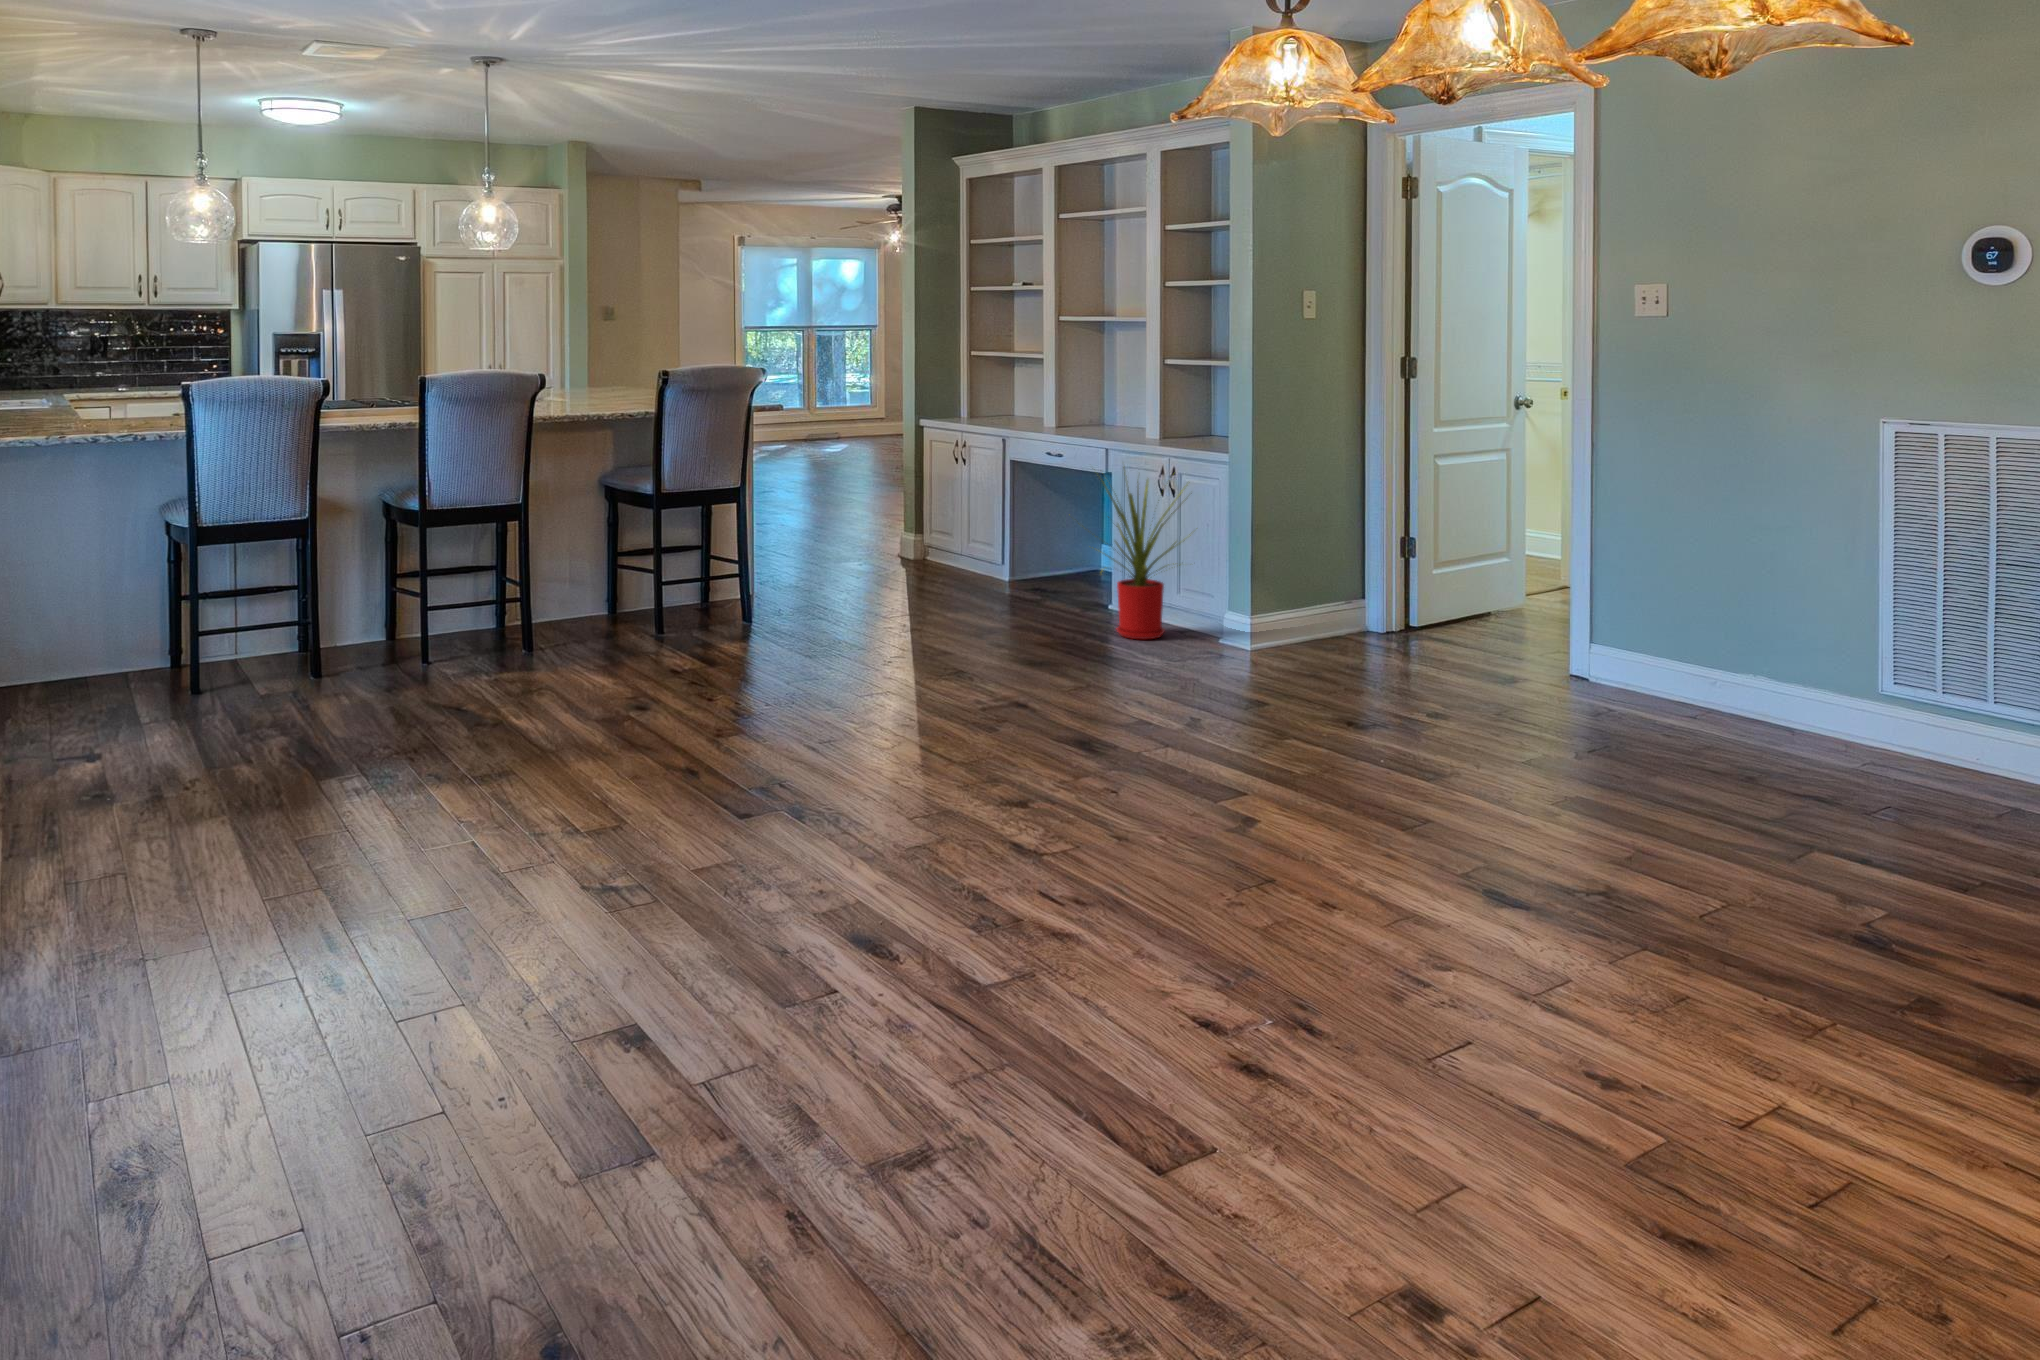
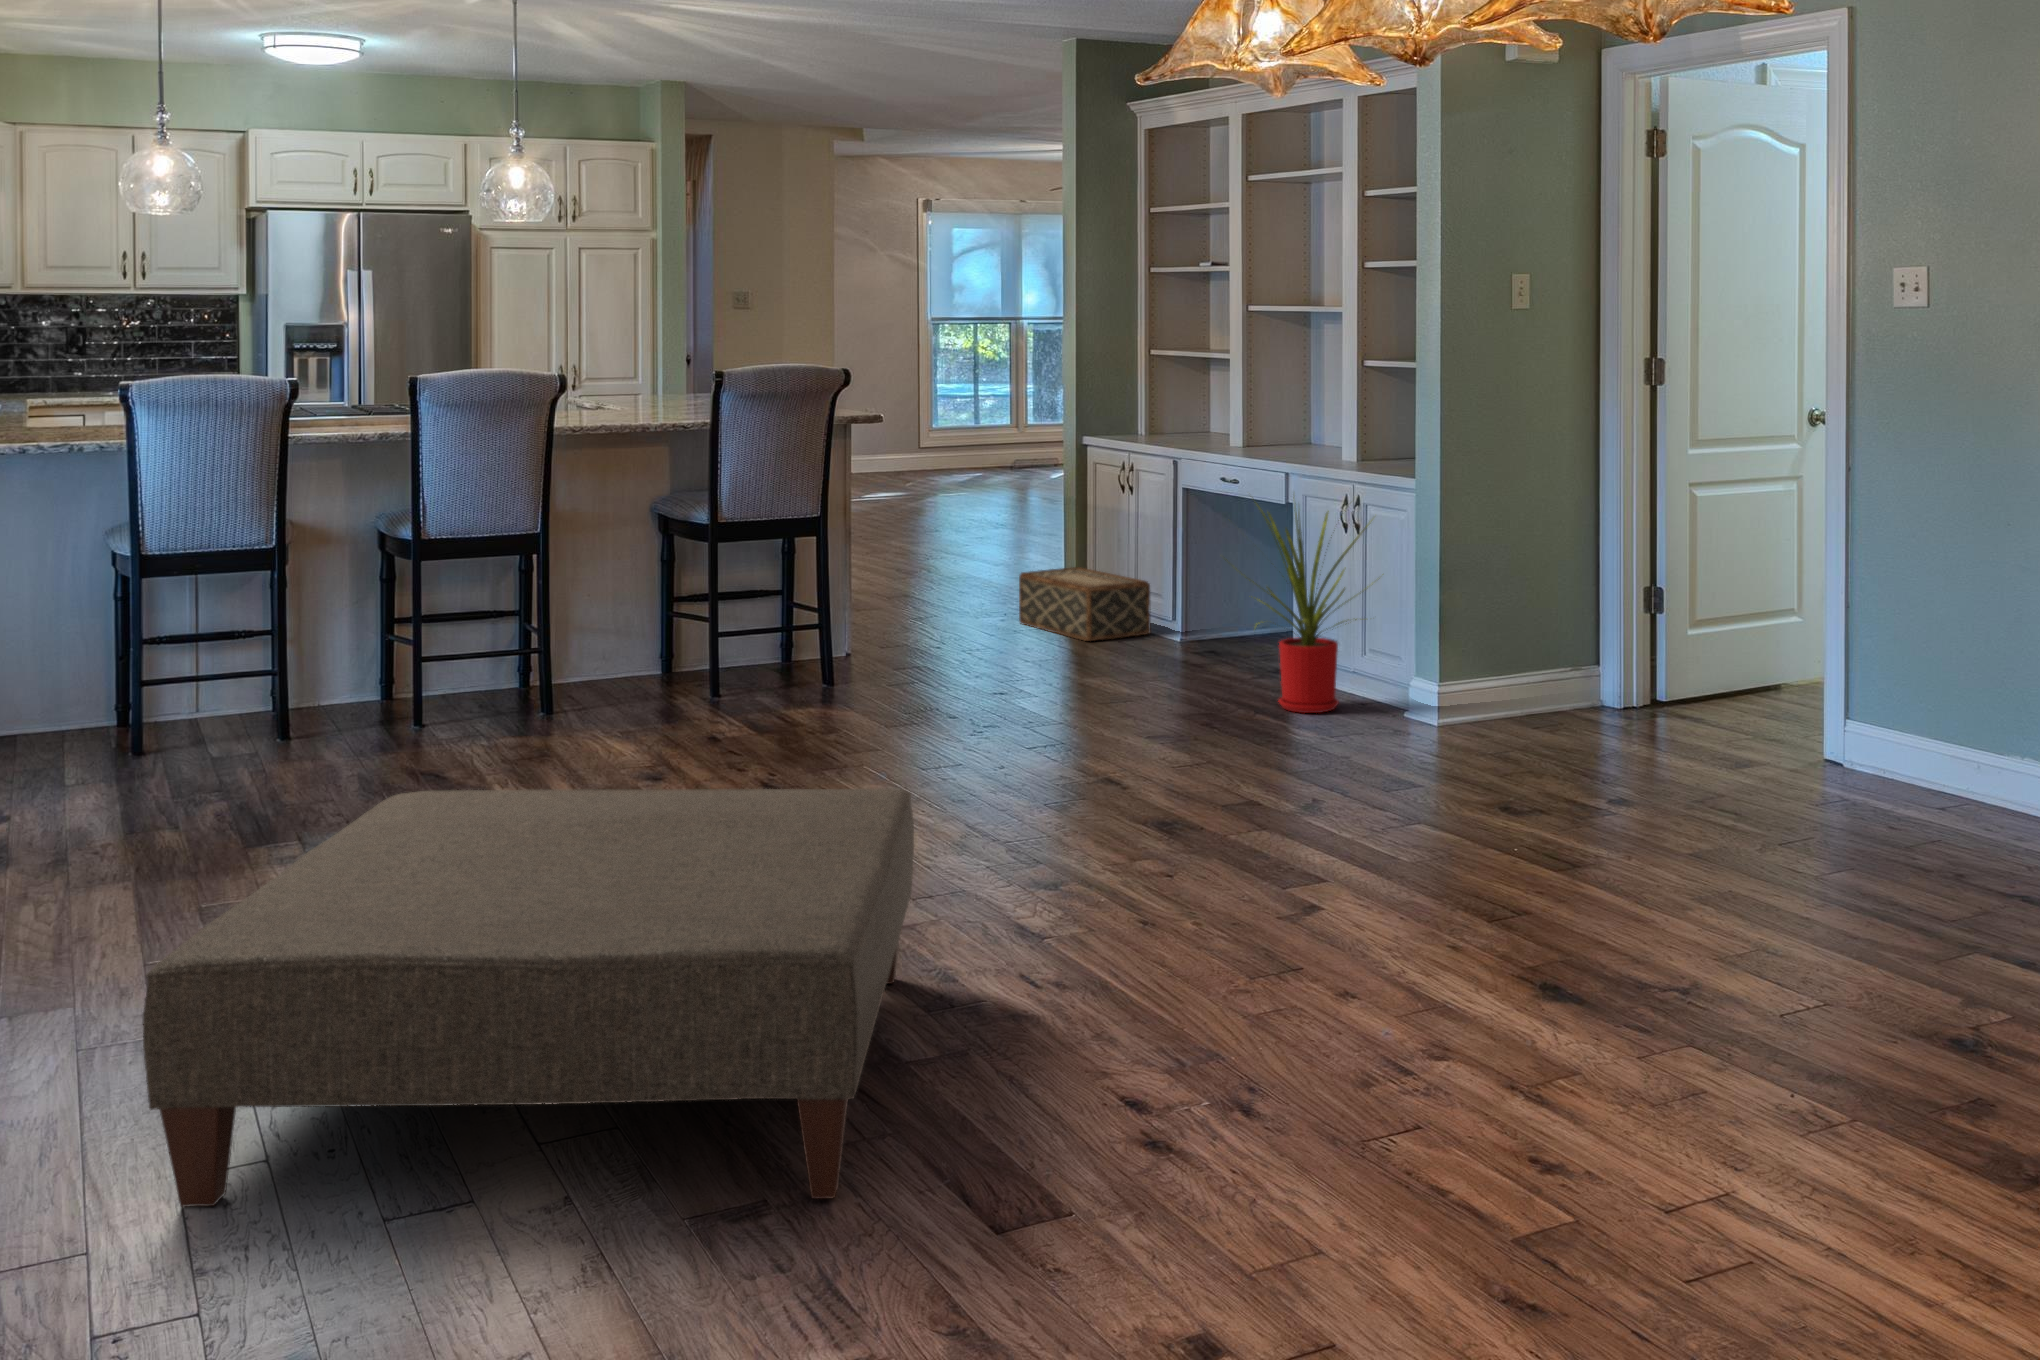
woven basket: none [876,521,983,580] -> present [1019,567,1151,641]
ottoman: none [342,734,1020,1177] -> present [143,789,914,1207]

